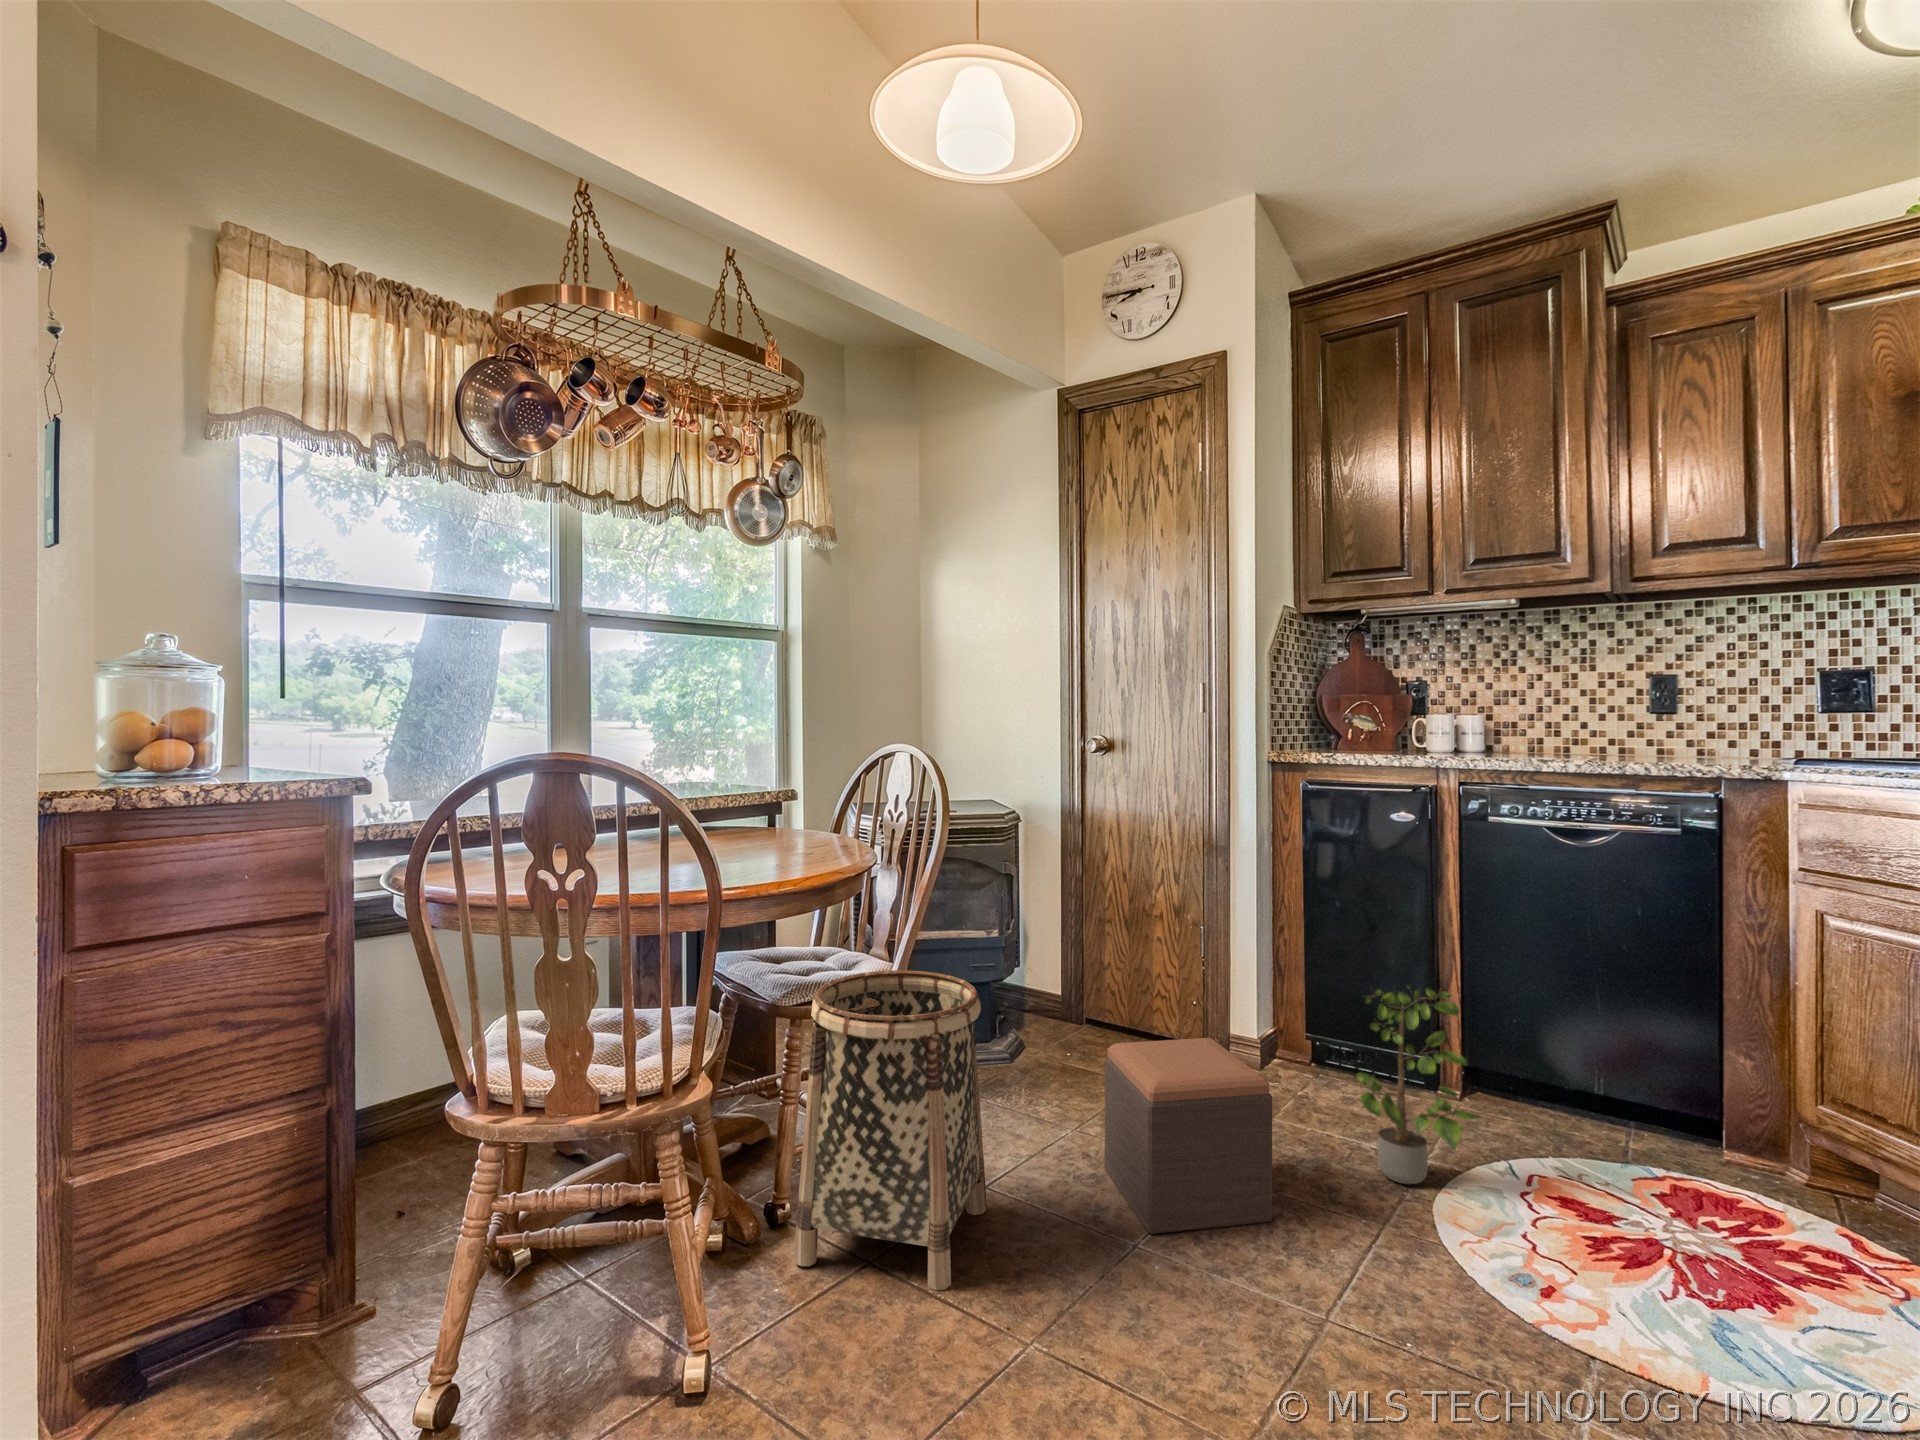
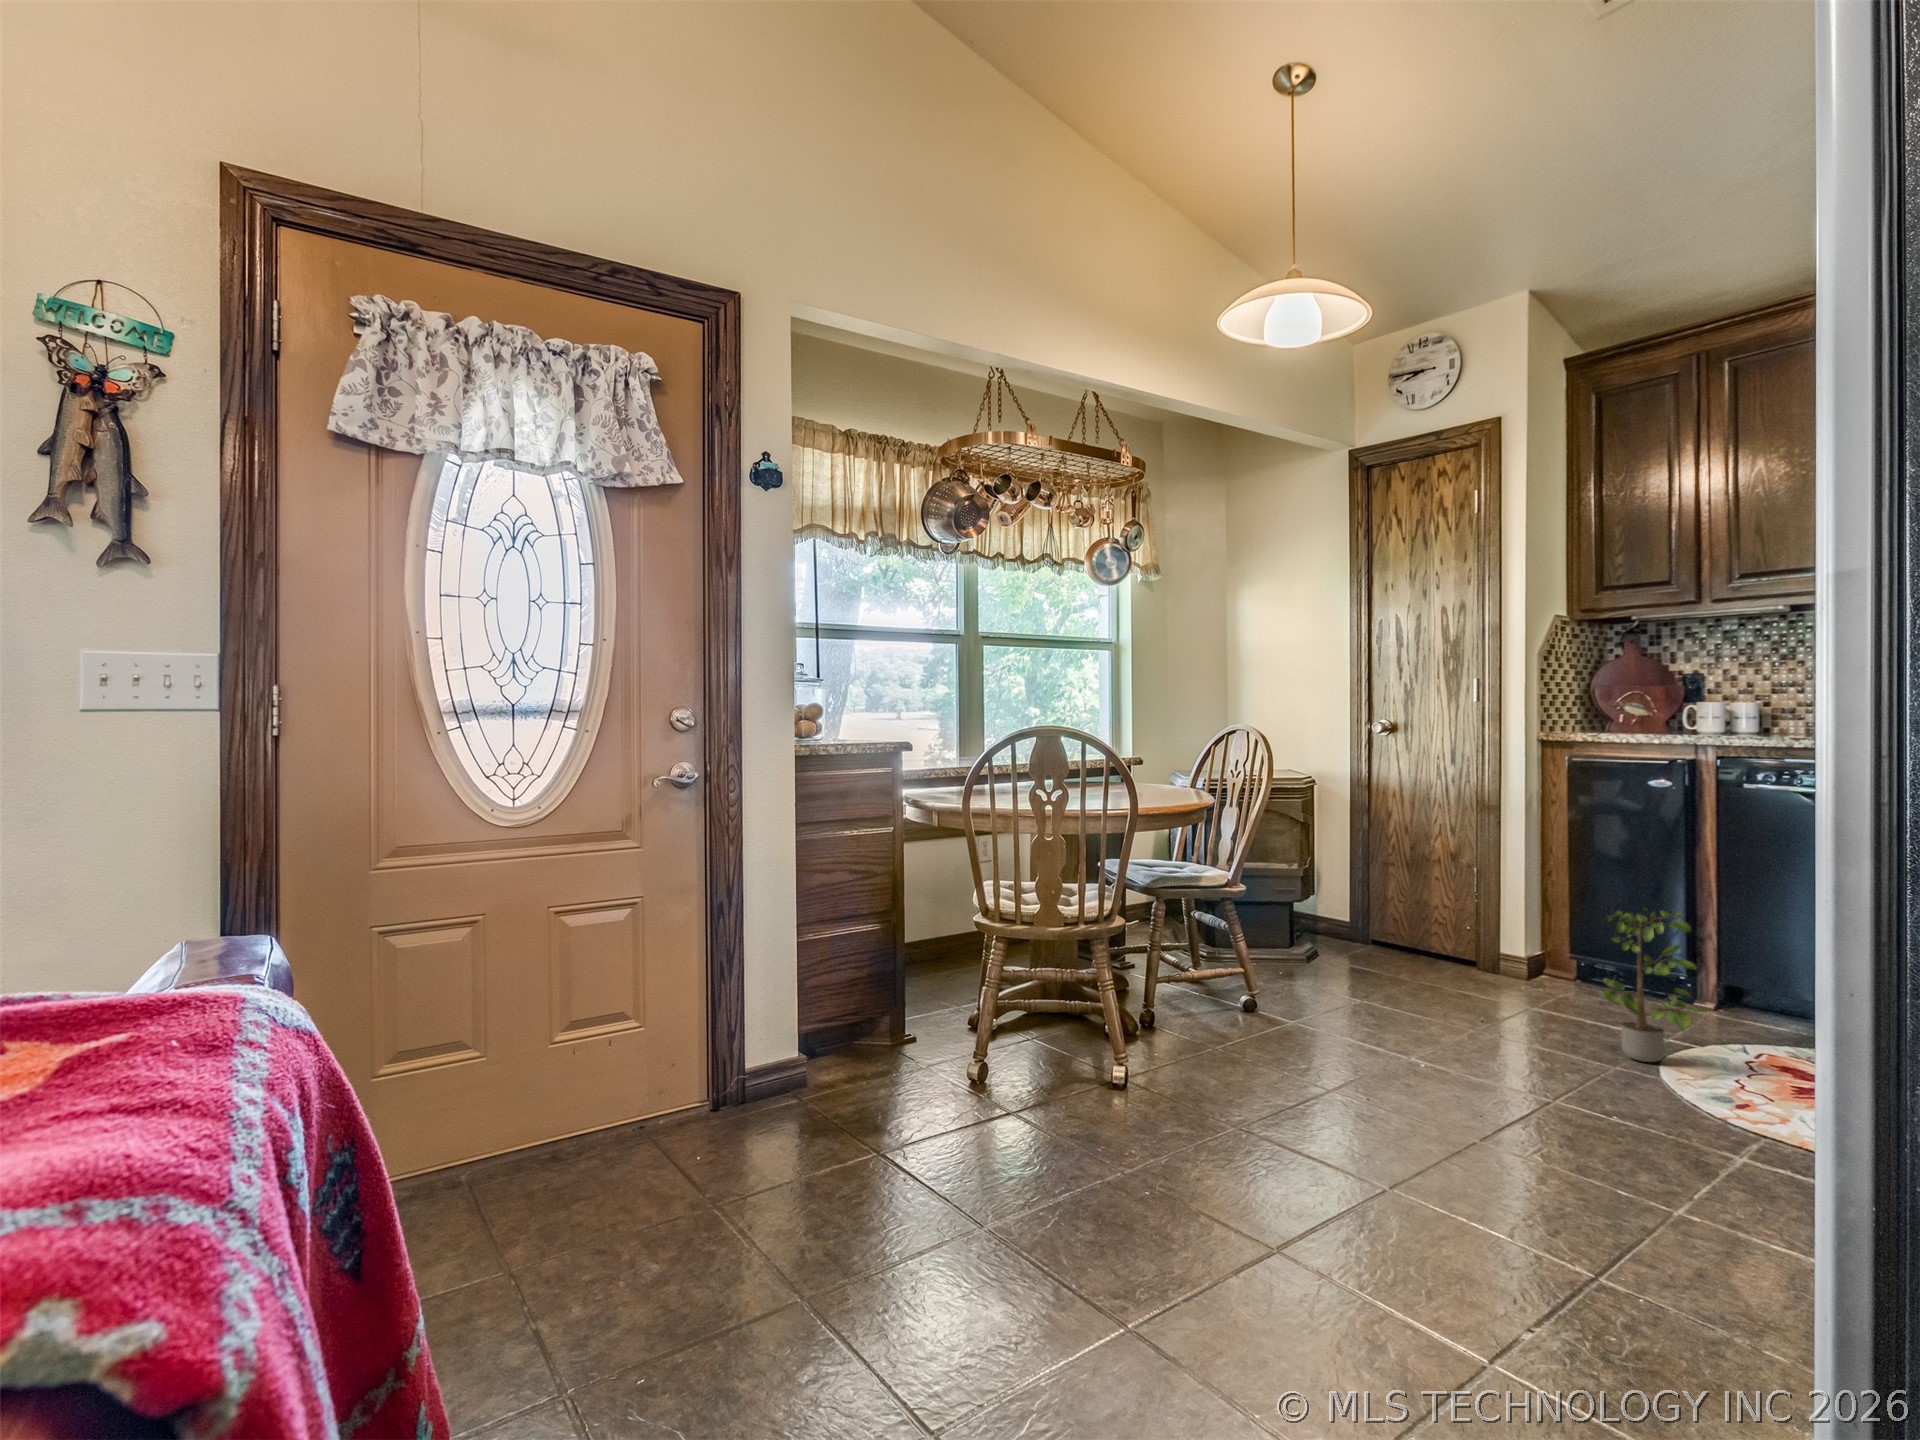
basket: present [795,970,987,1290] -> none [1168,880,1298,1075]
footstool: present [1105,1038,1272,1234] -> none [1388,943,1522,1070]

